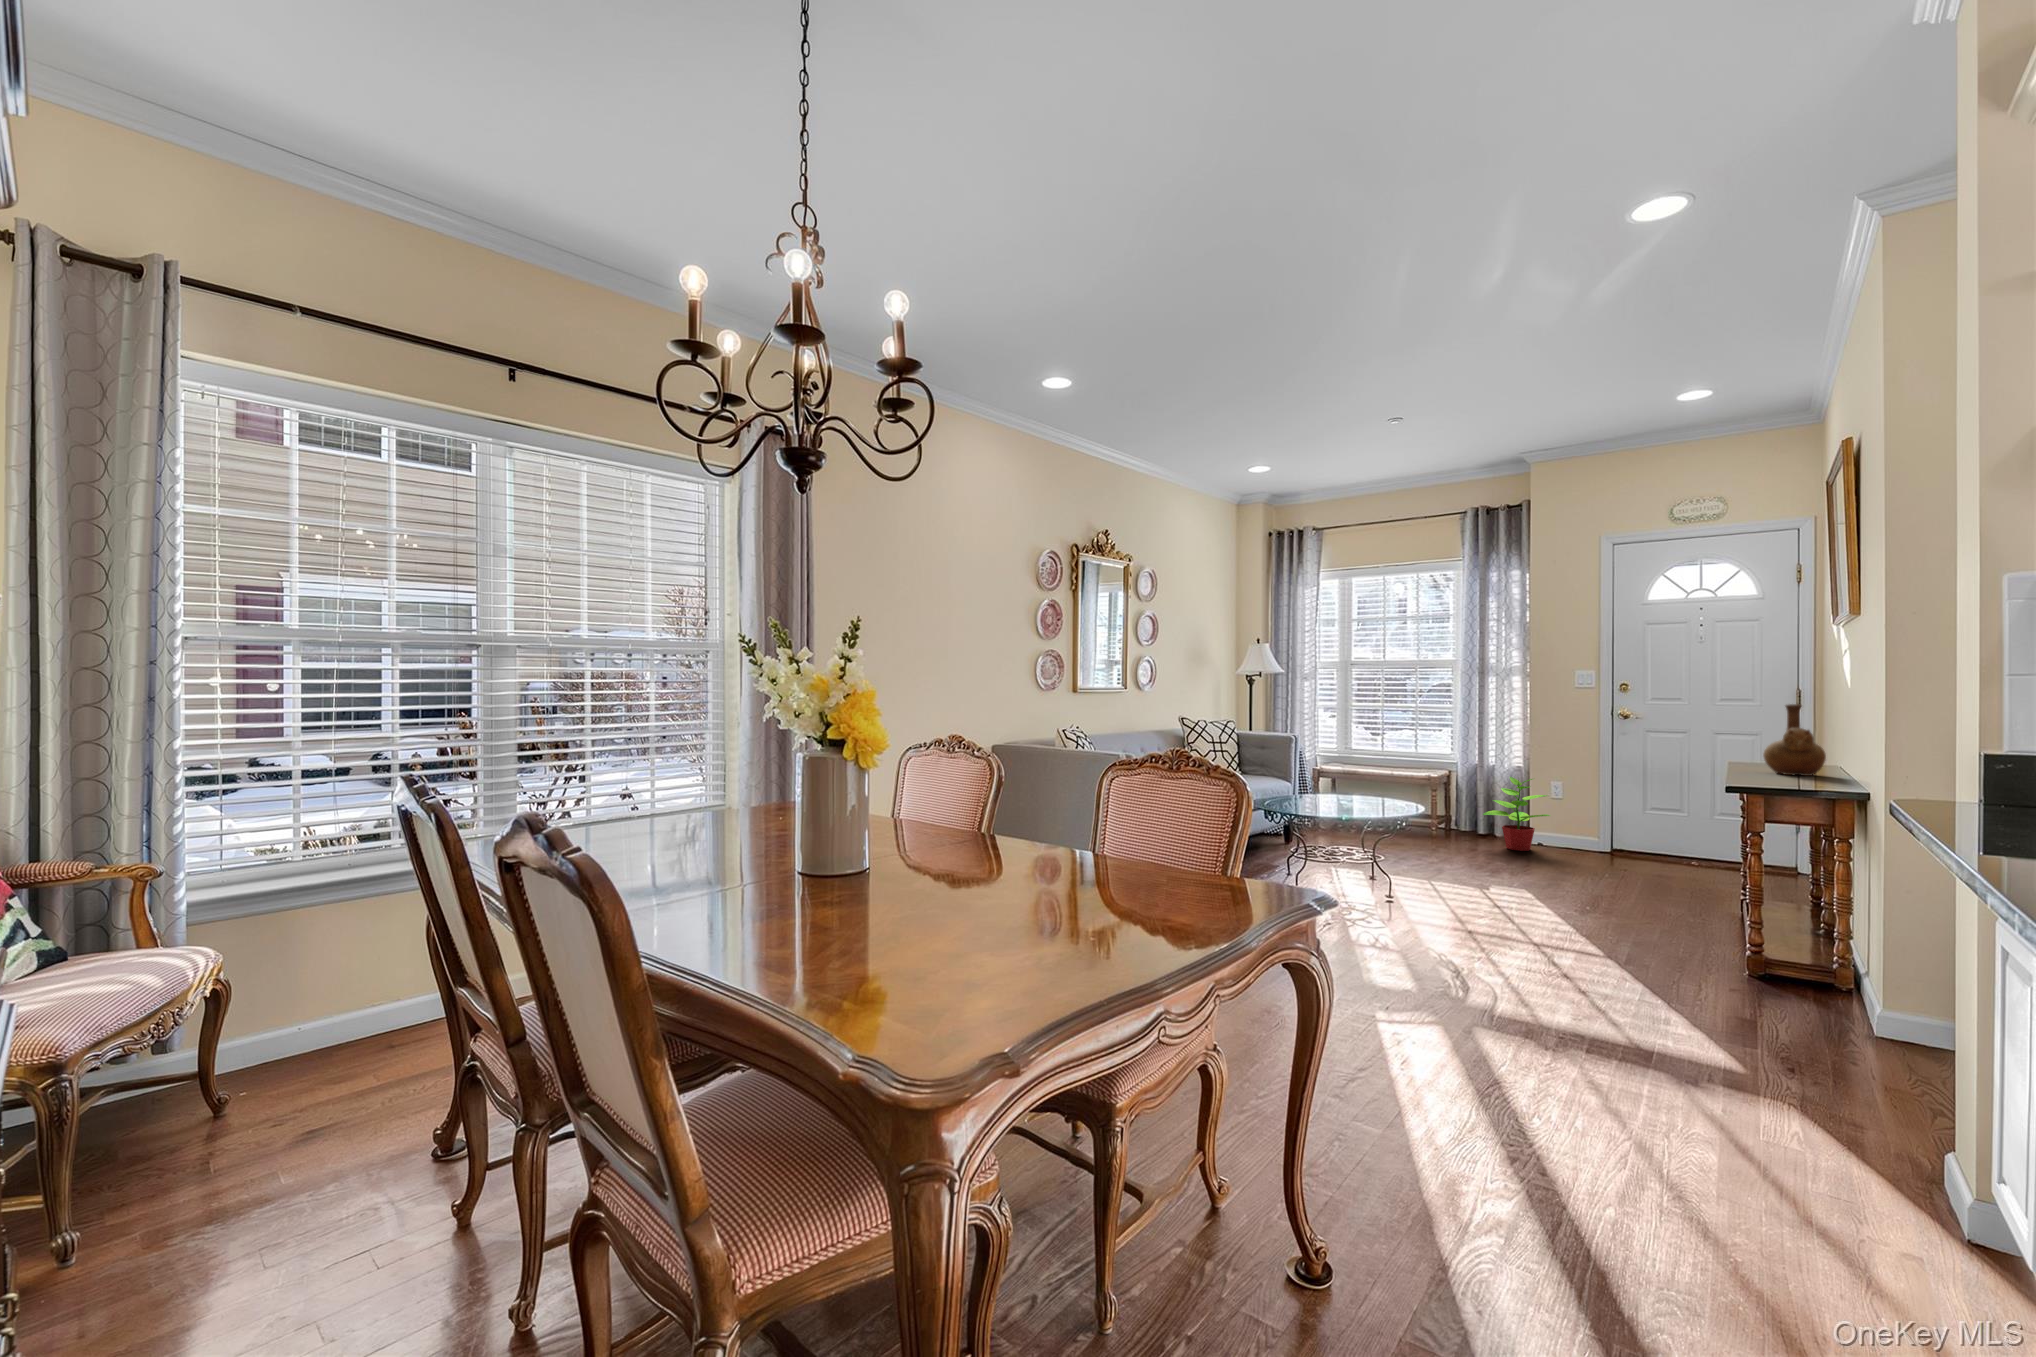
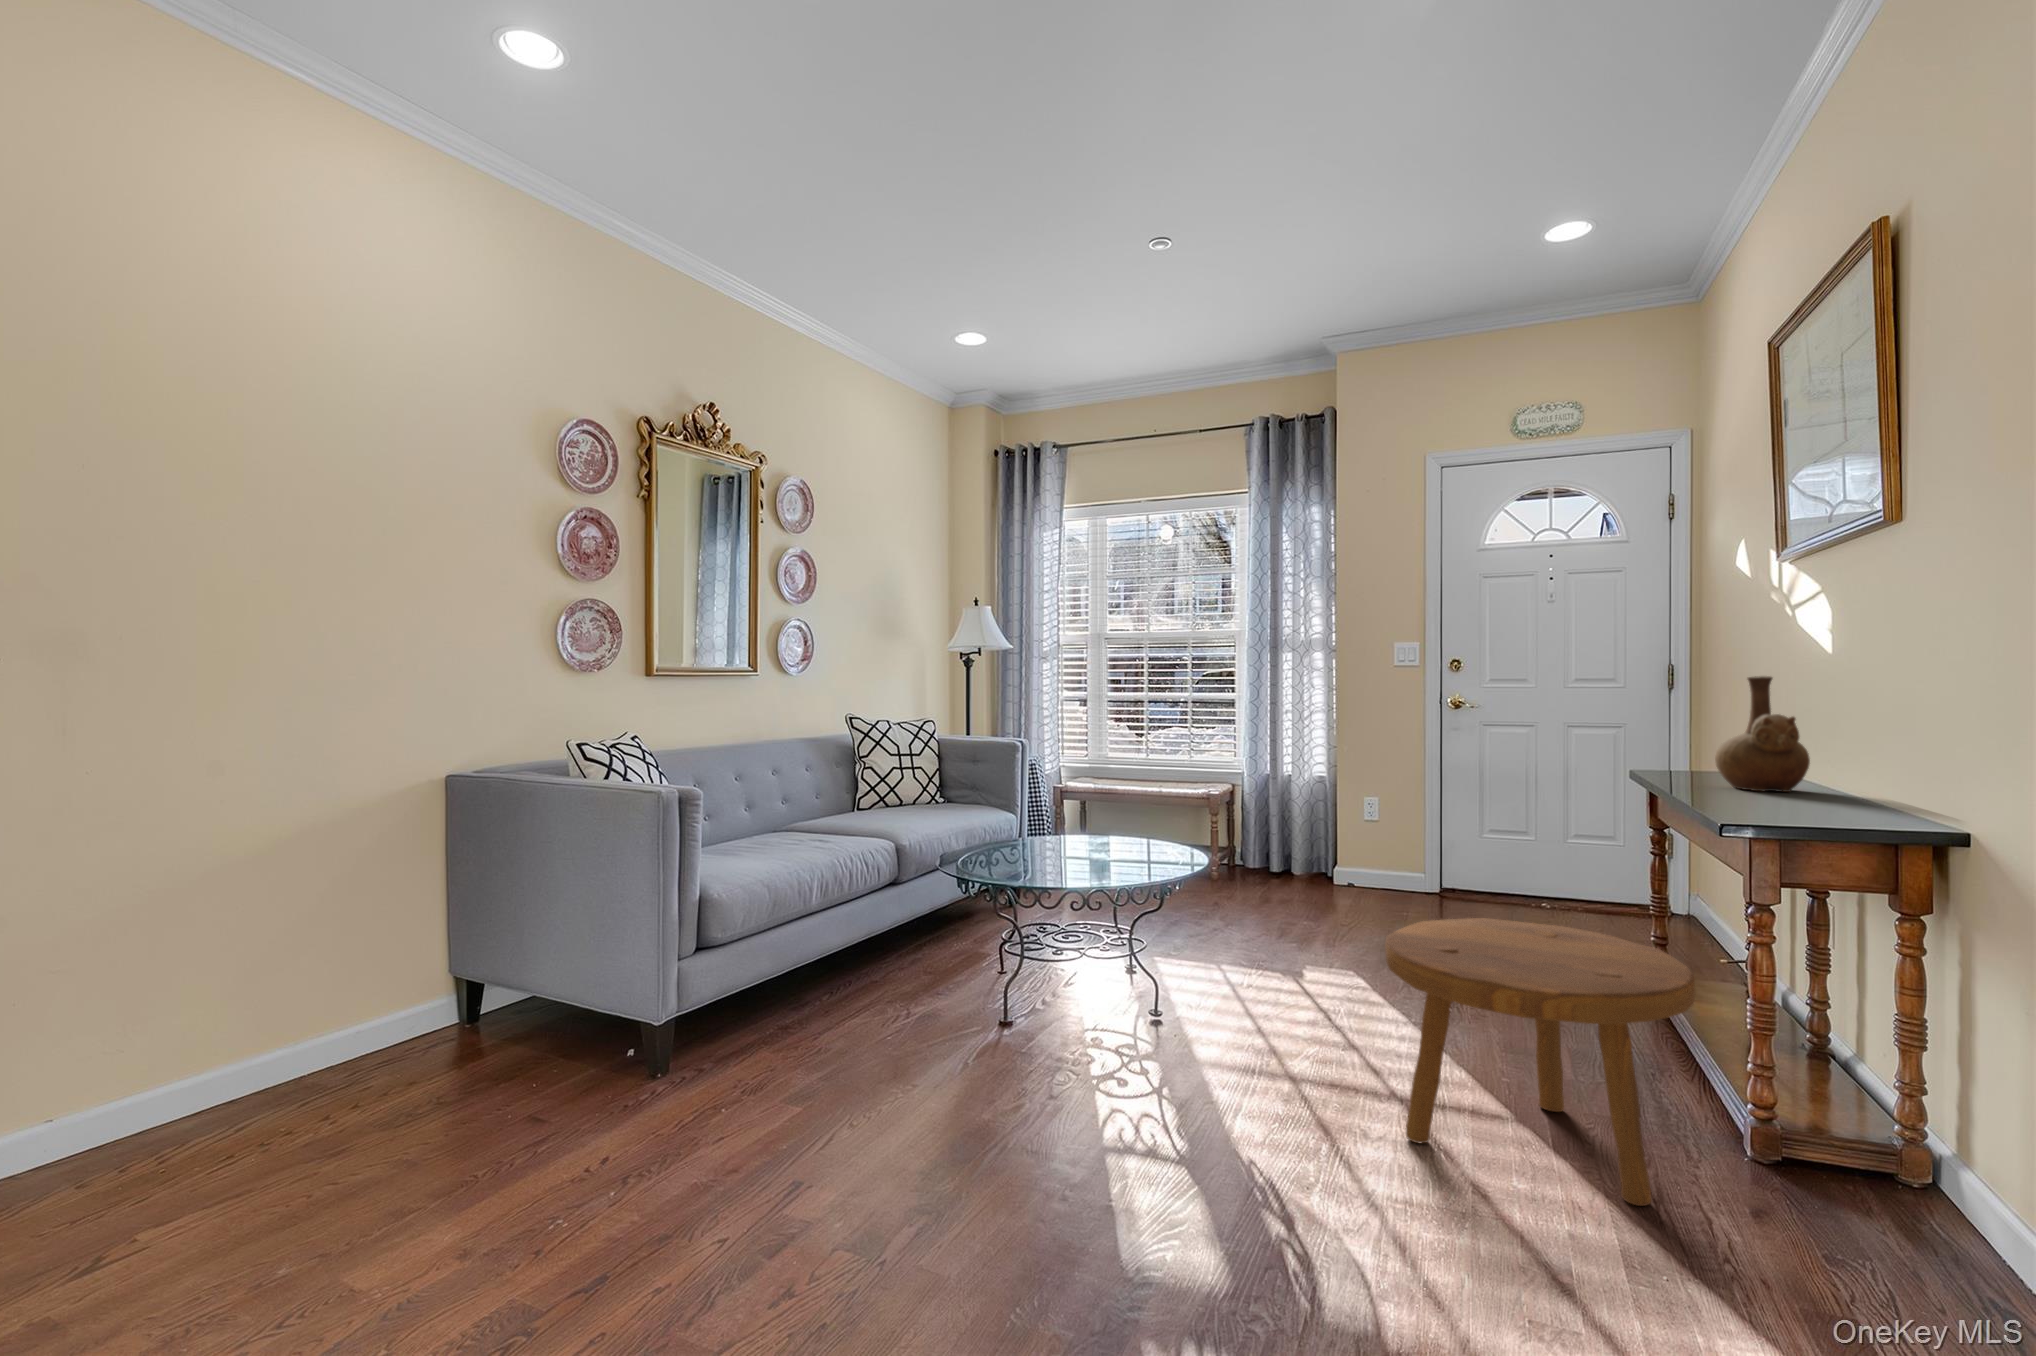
potted plant: present [1483,777,1550,851] -> none [1280,788,1368,898]
footstool: none [1523,840,1700,981] -> present [1385,918,1696,1206]

